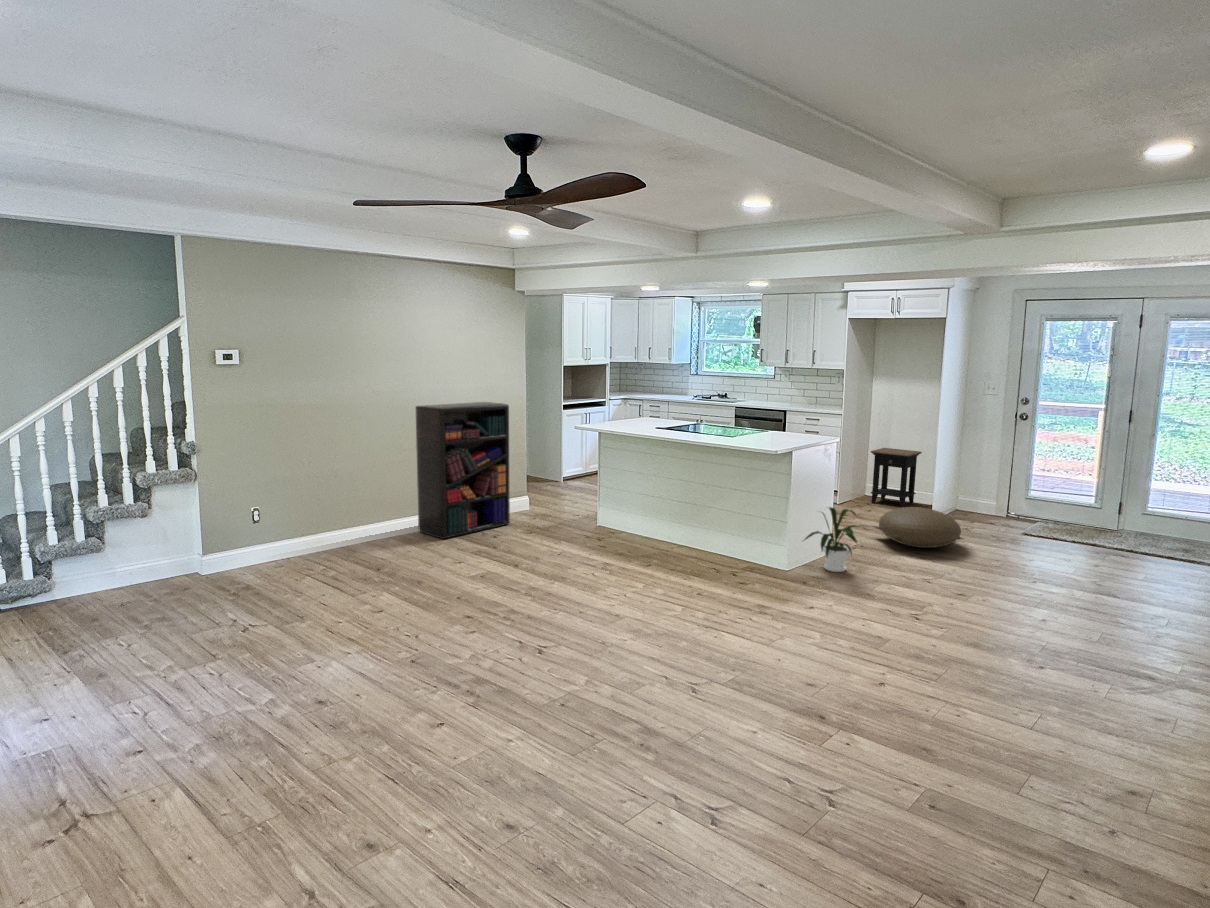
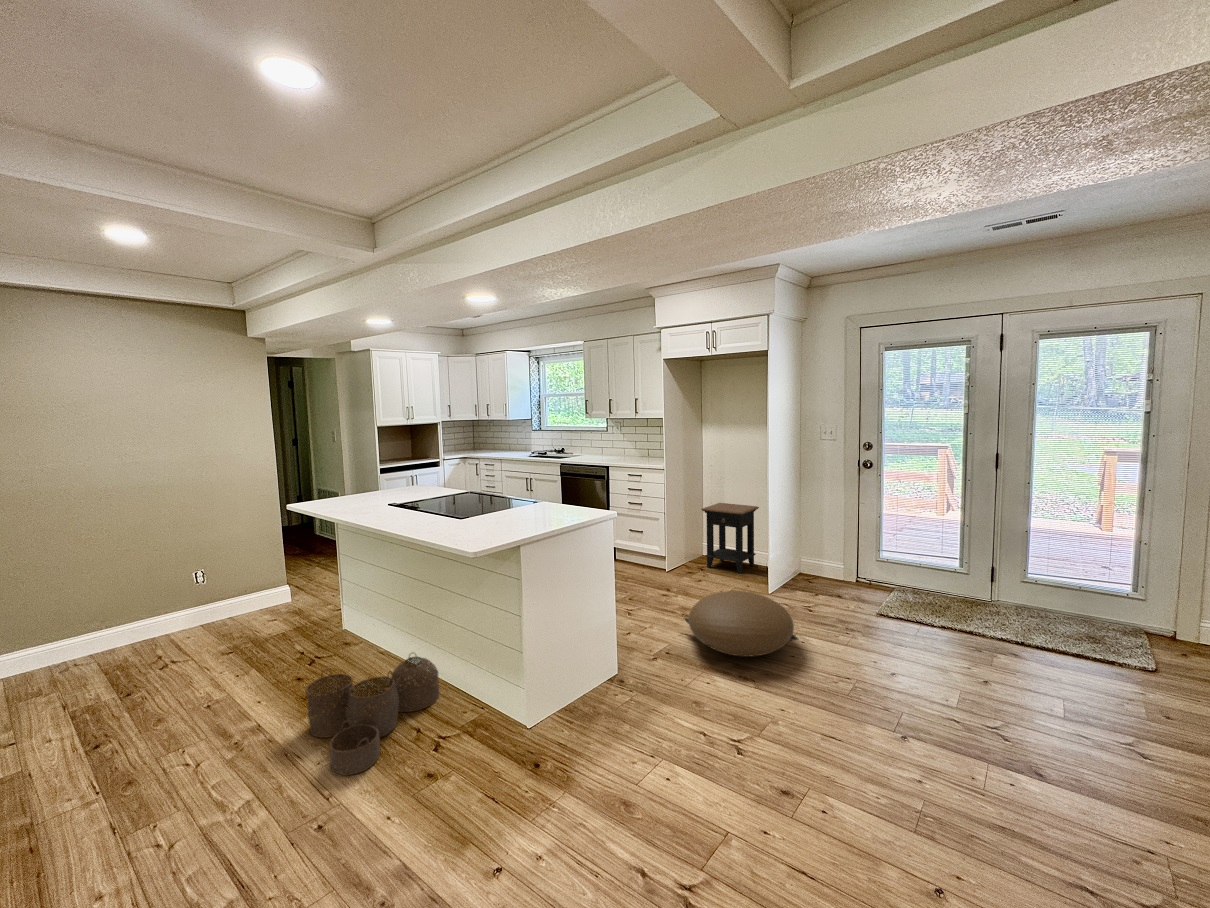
bookshelf: present [416,402,510,539] -> none [46,476,220,677]
house plant: present [804,507,858,572] -> none [543,623,638,727]
woven basket: none [648,527,717,581] -> present [306,654,440,775]

